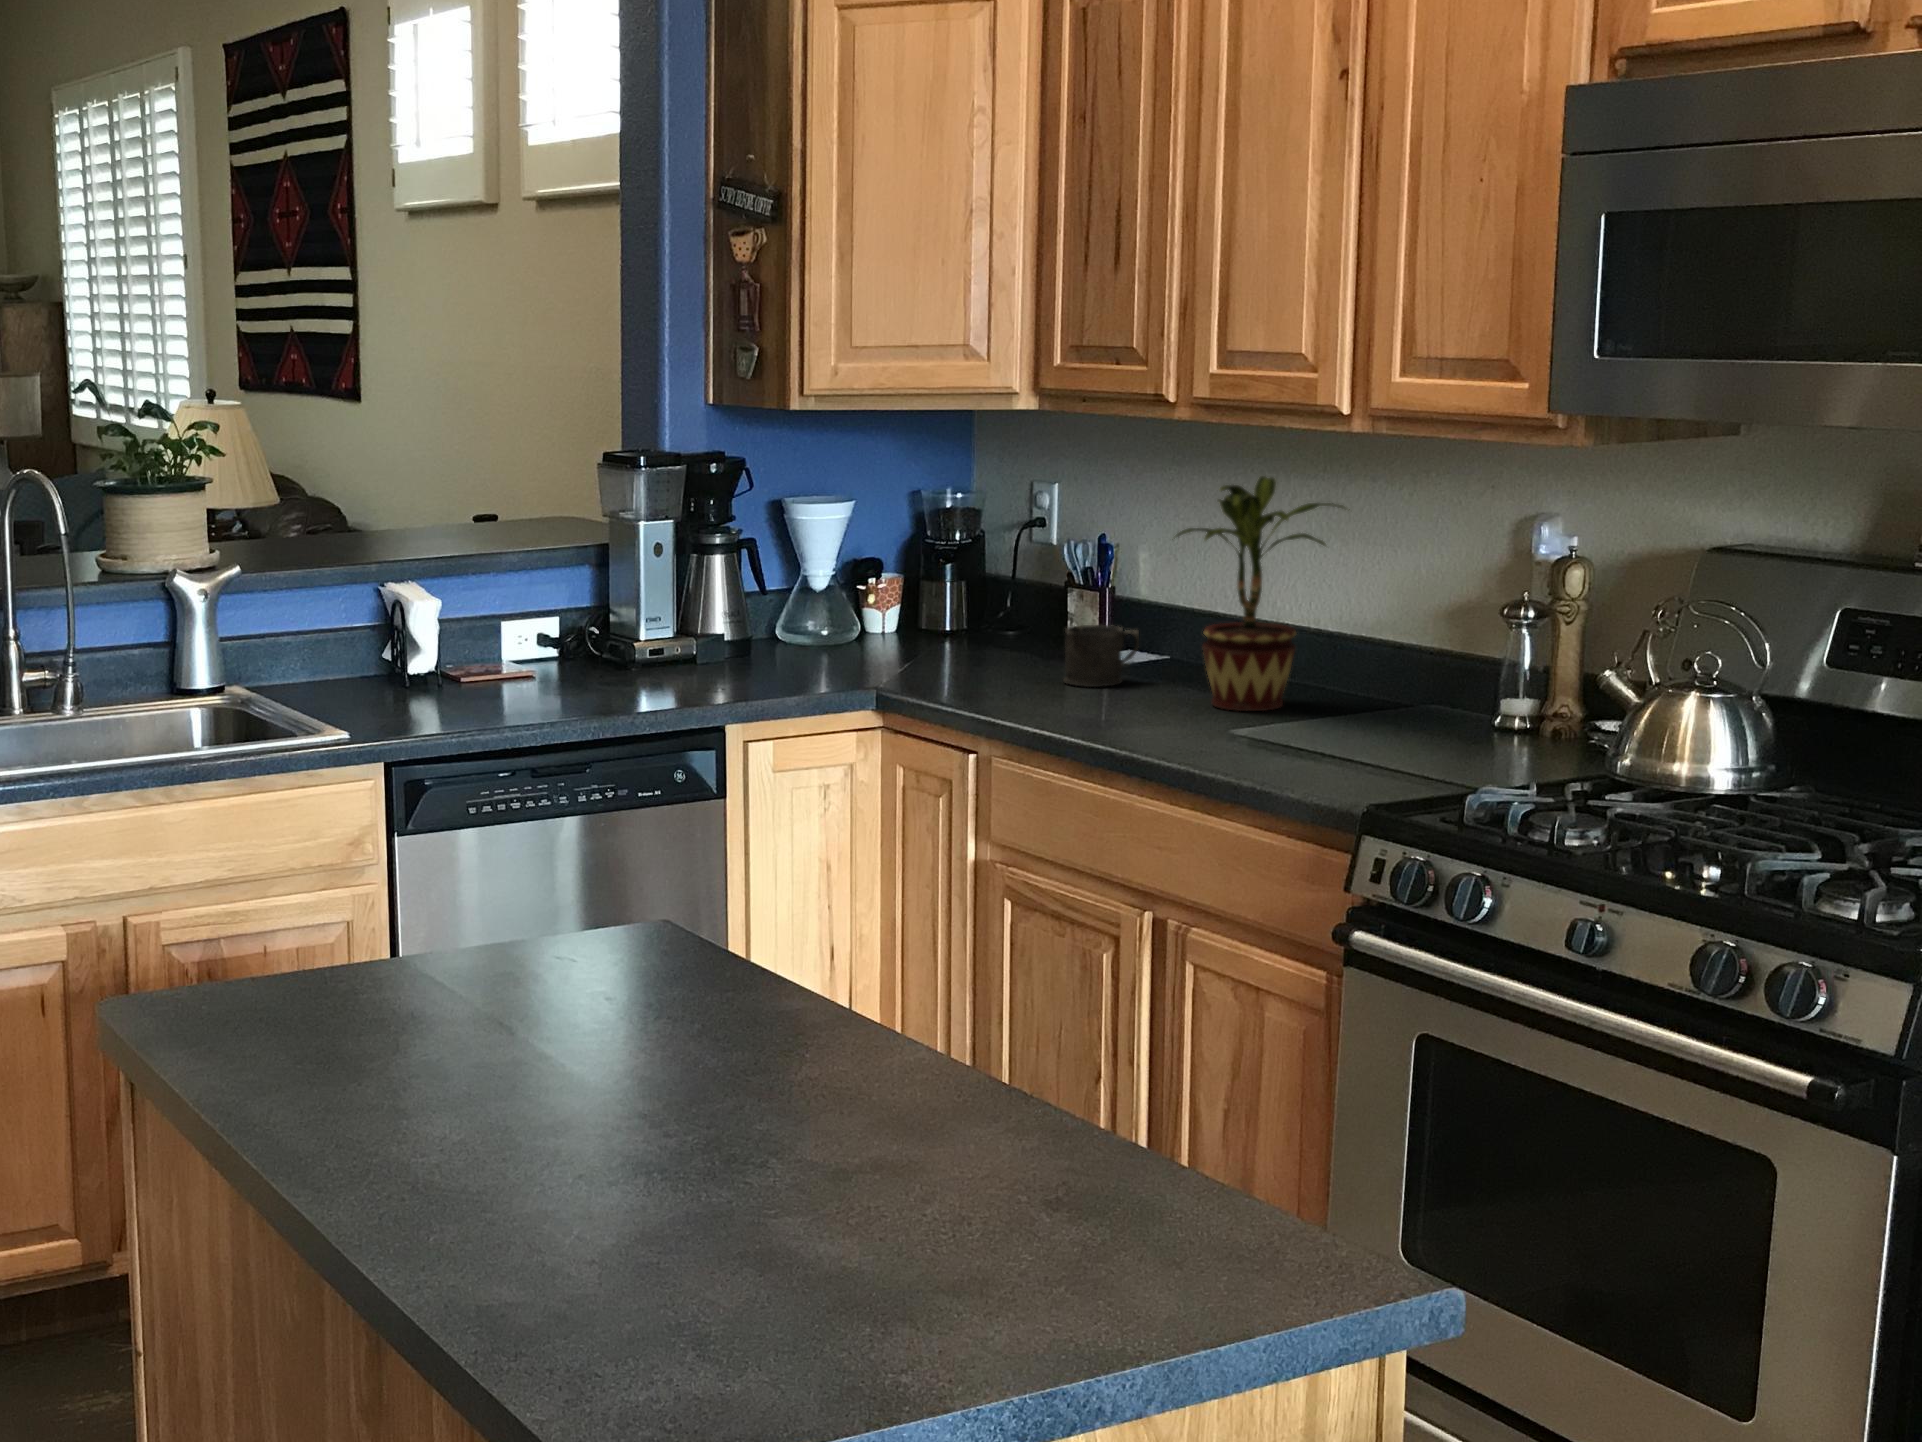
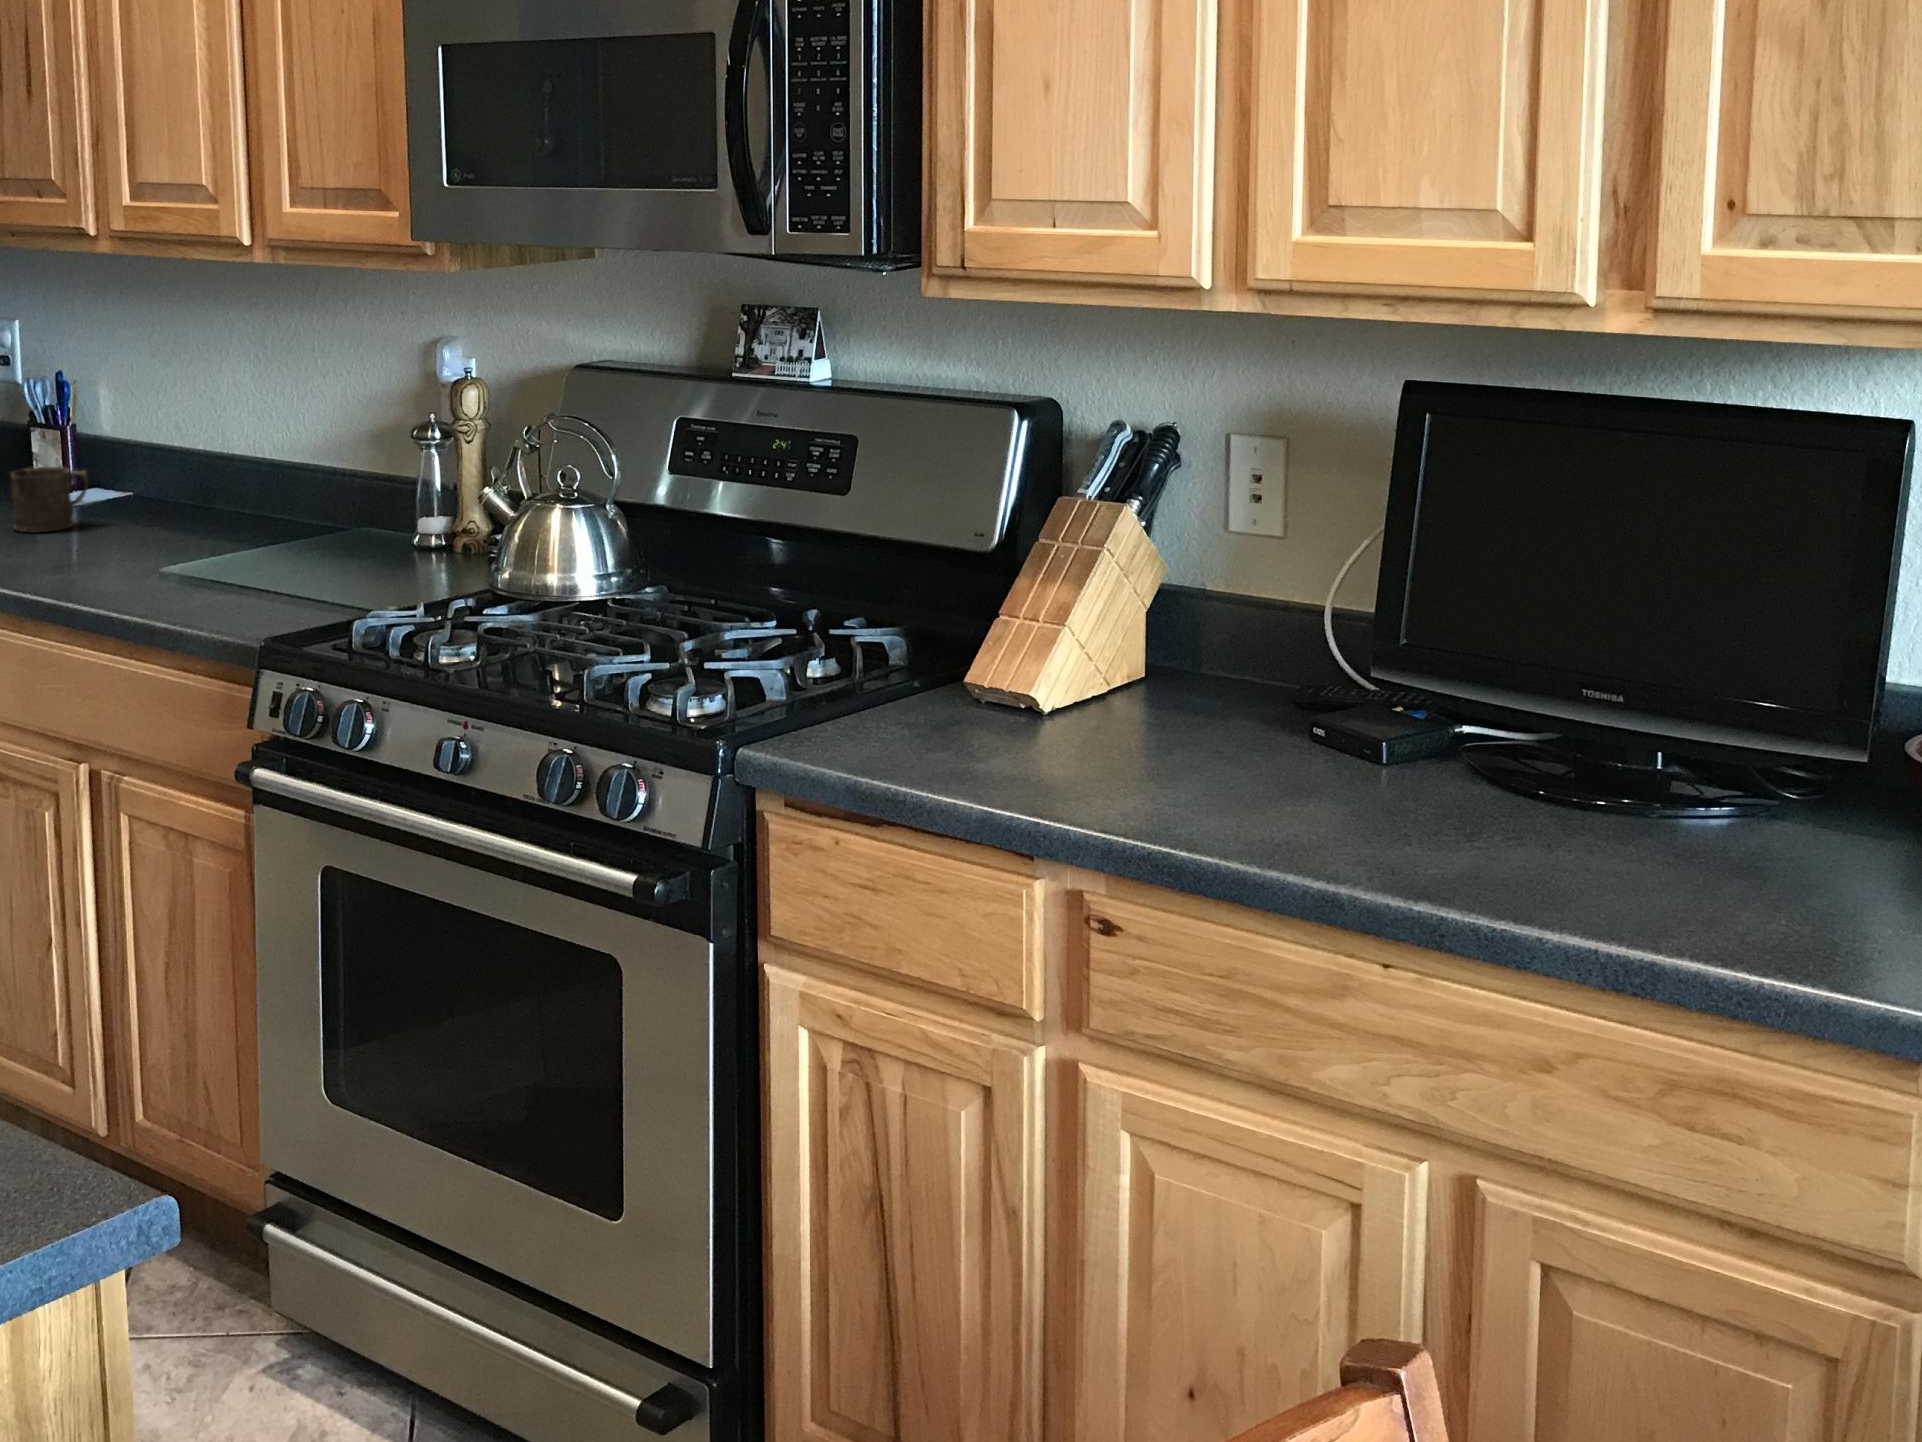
potted plant: present [1176,476,1350,711] -> none [97,308,276,548]

